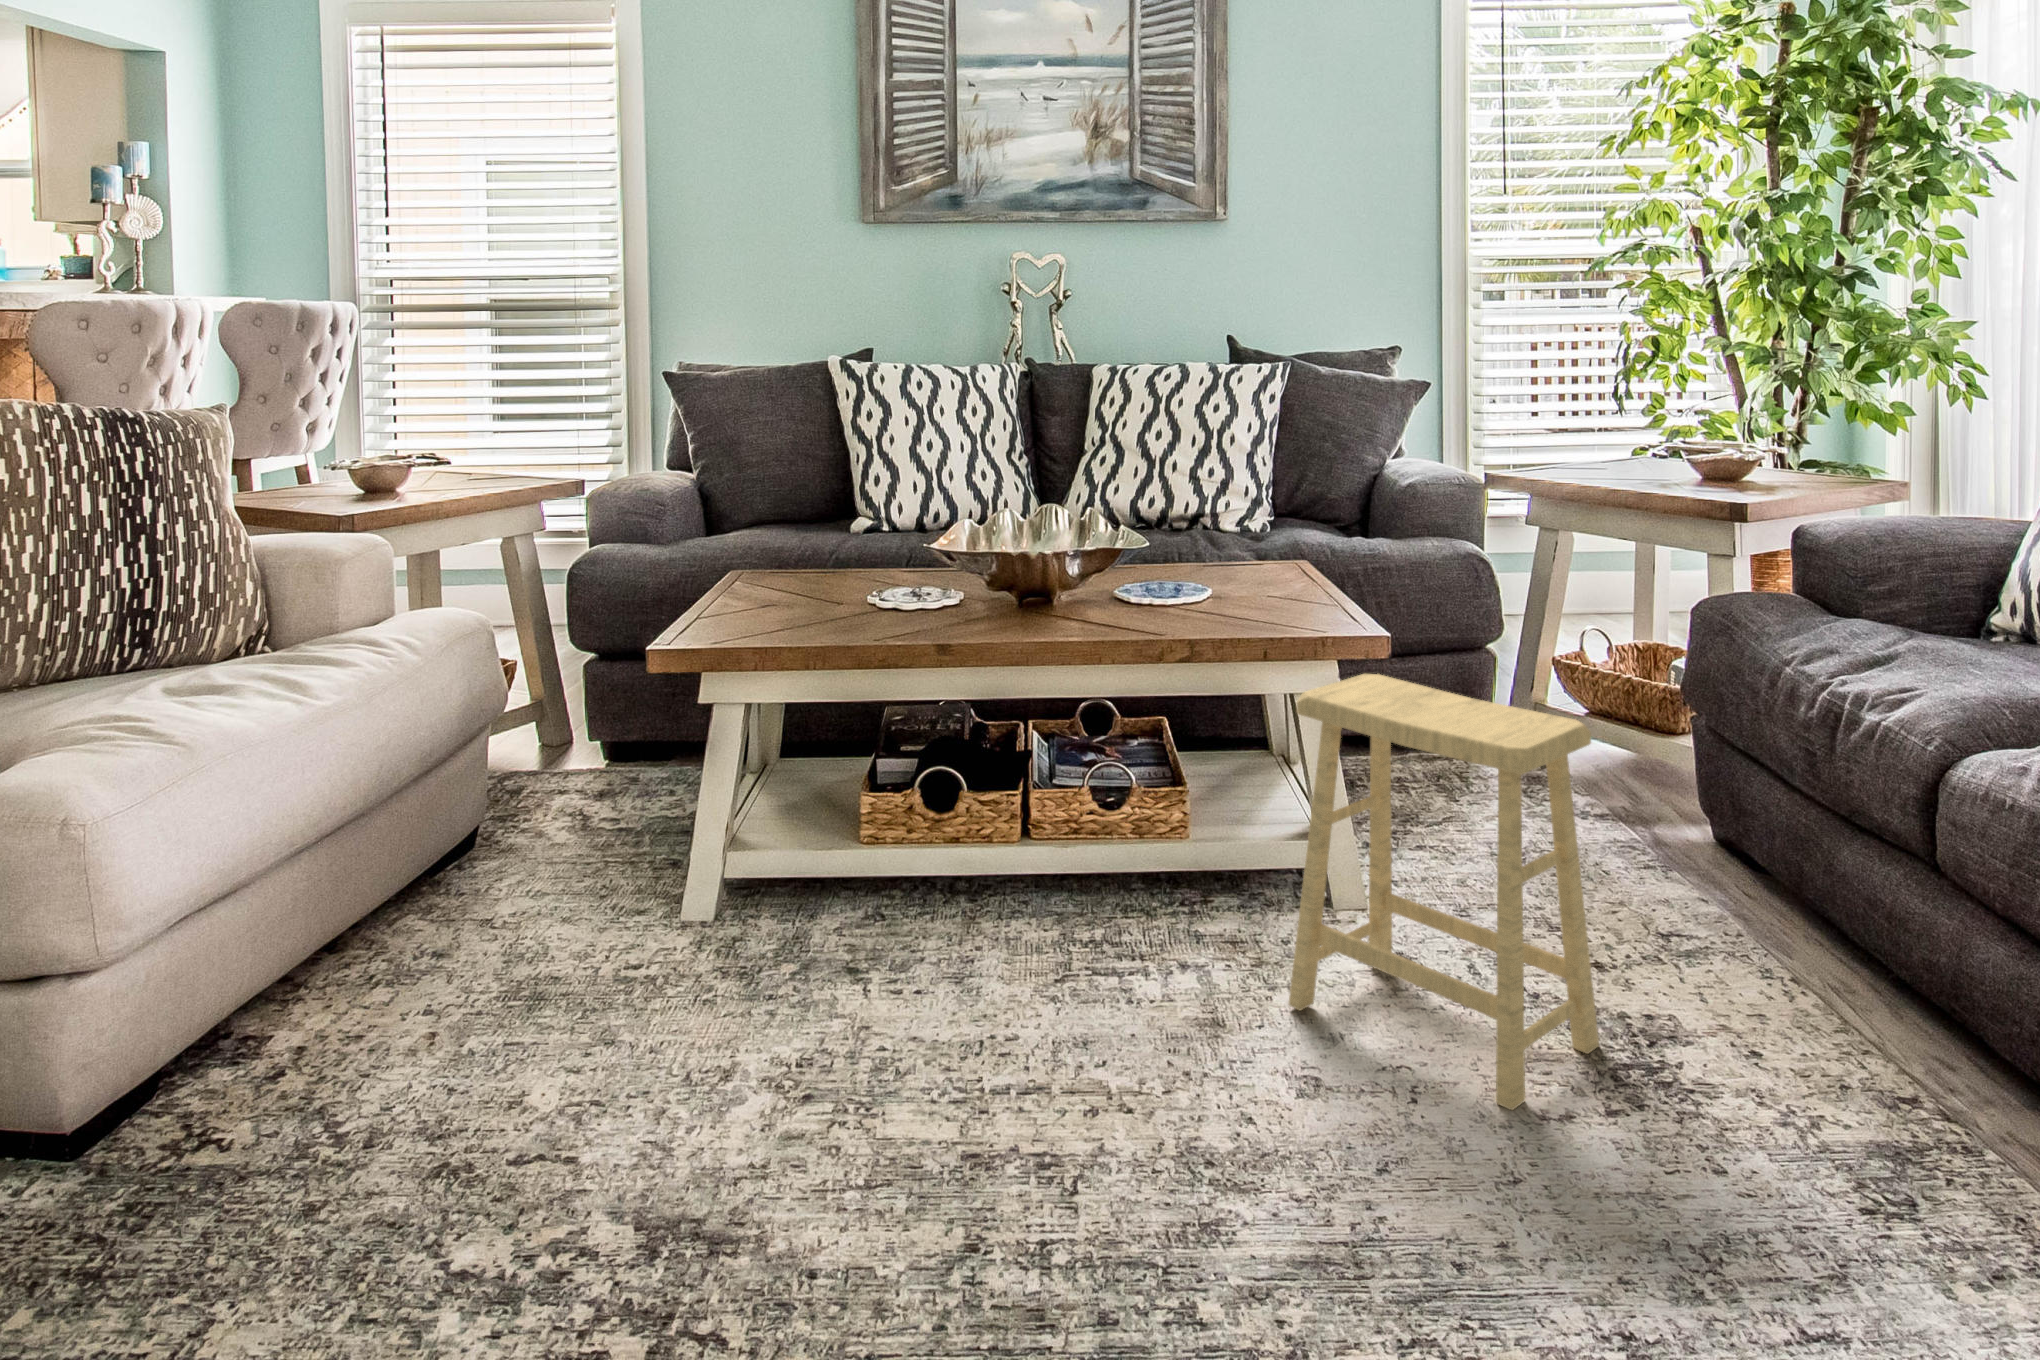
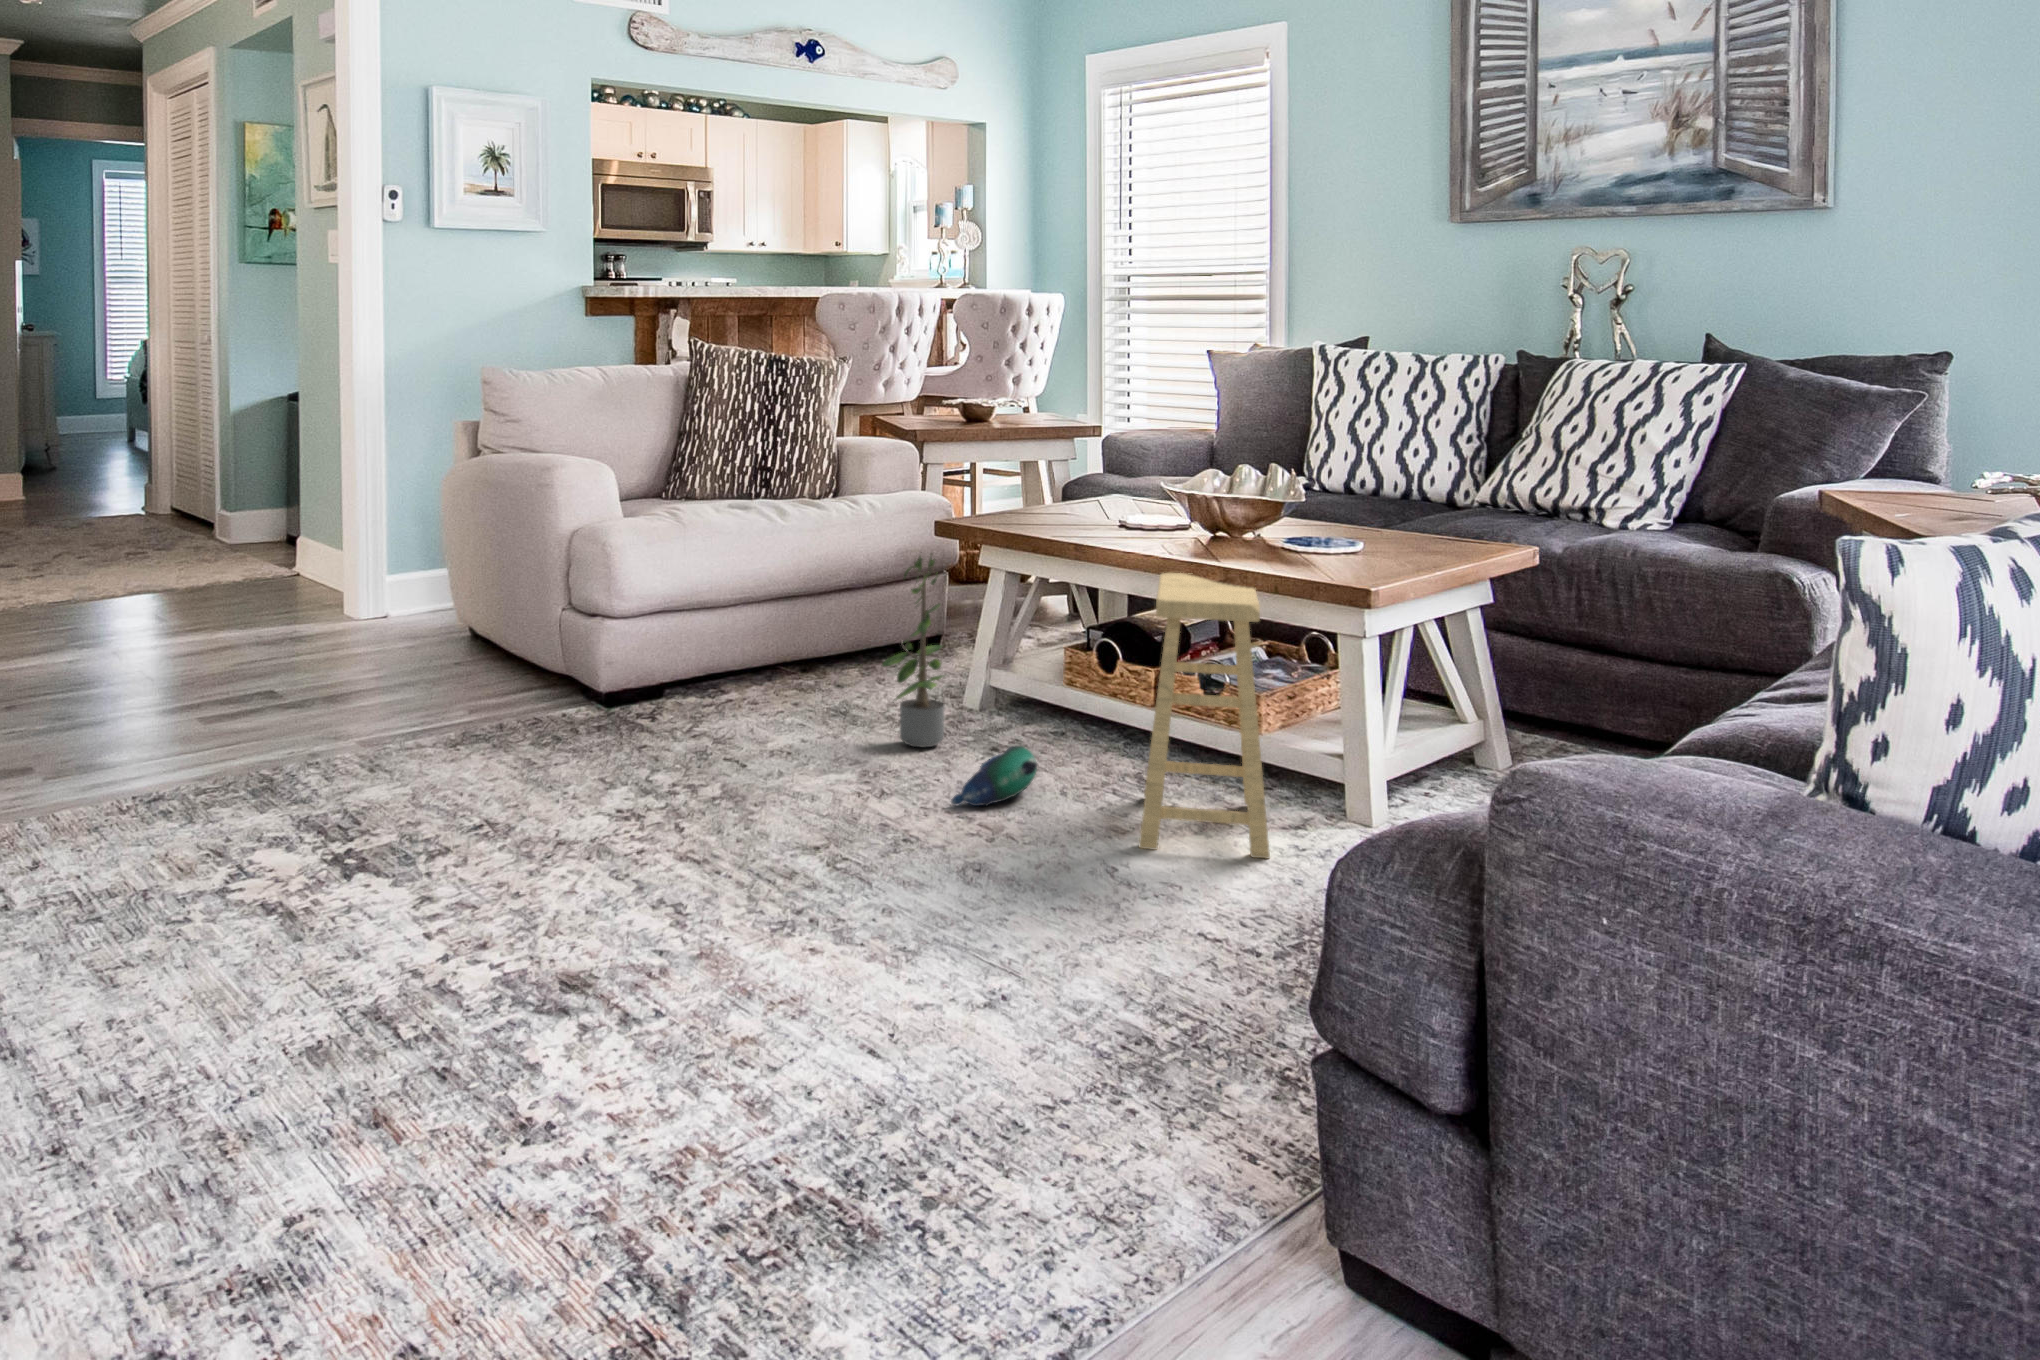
potted plant: none [796,733,980,1062] -> present [881,555,944,747]
plush toy: none [1083,1009,1253,1165] -> present [951,746,1037,806]

